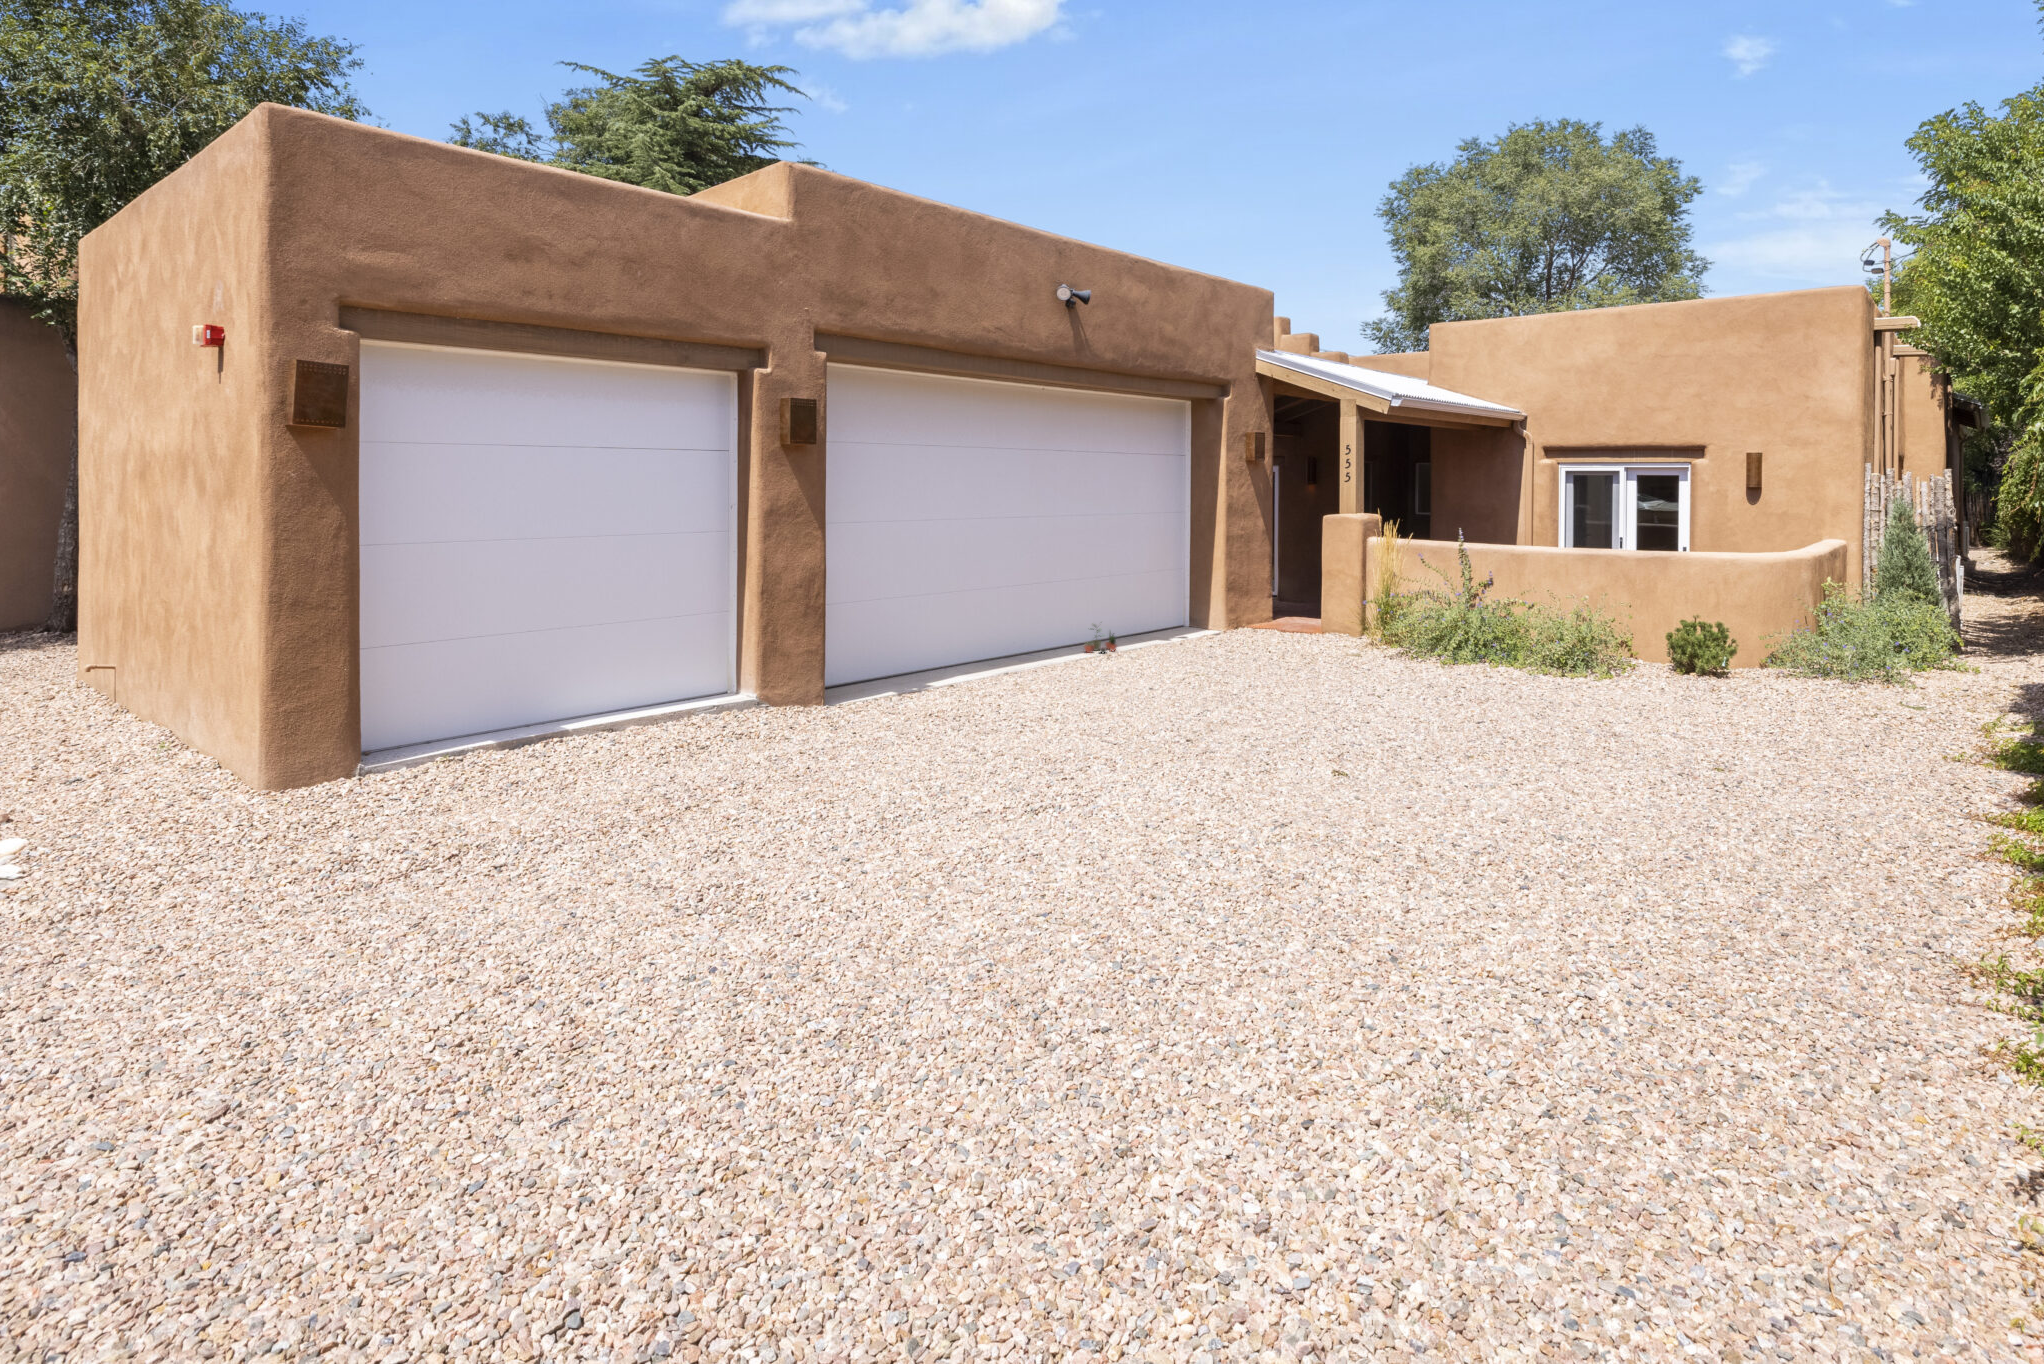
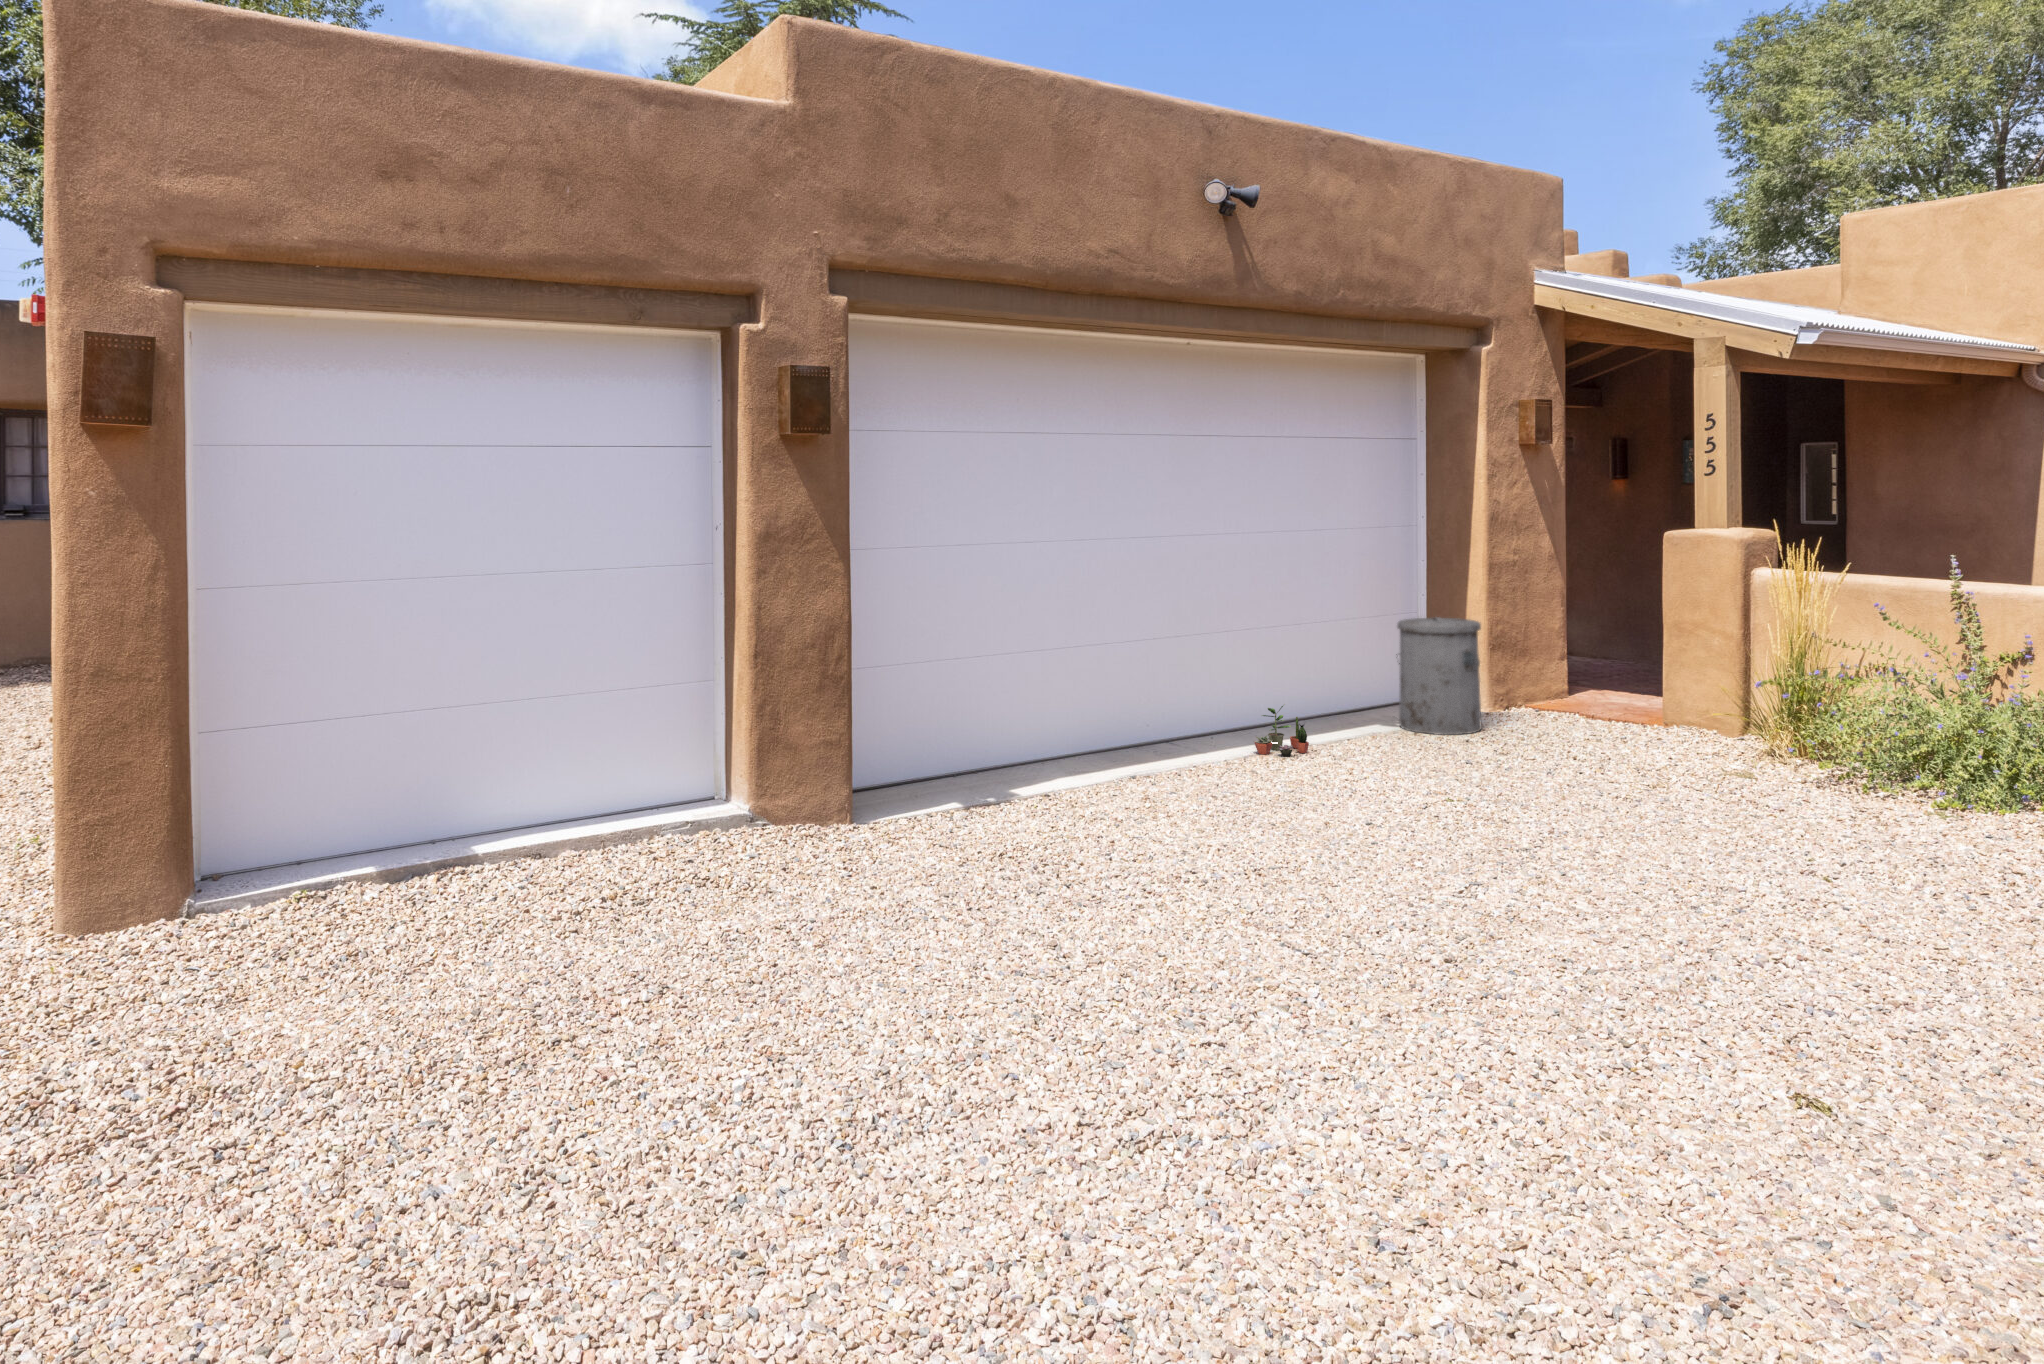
trash can: none [1170,568,1220,640] -> present [1396,617,1482,735]

